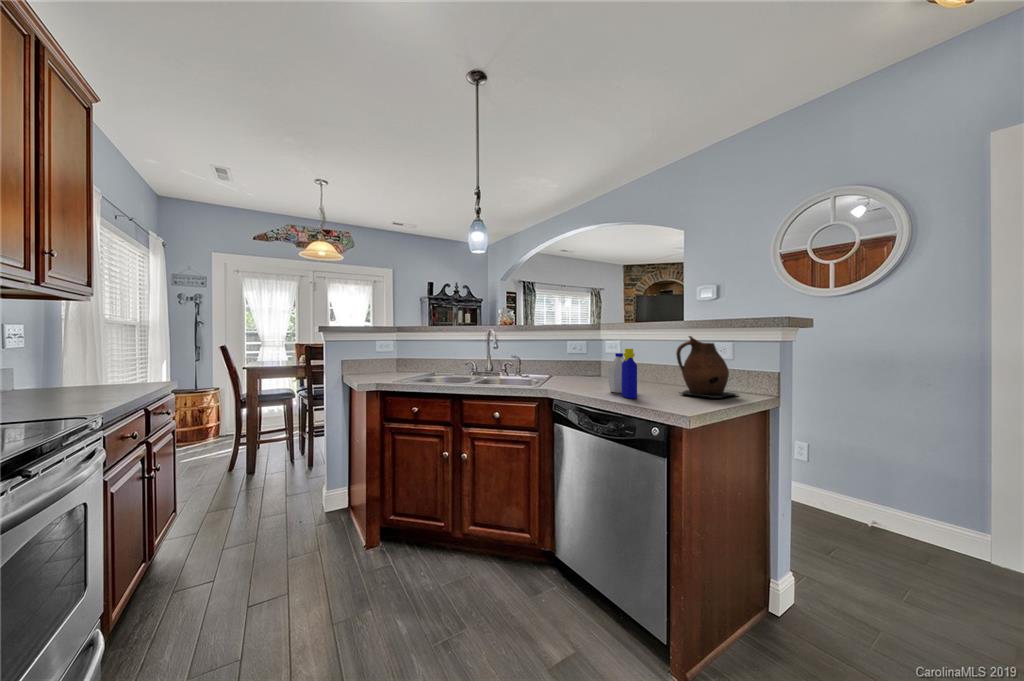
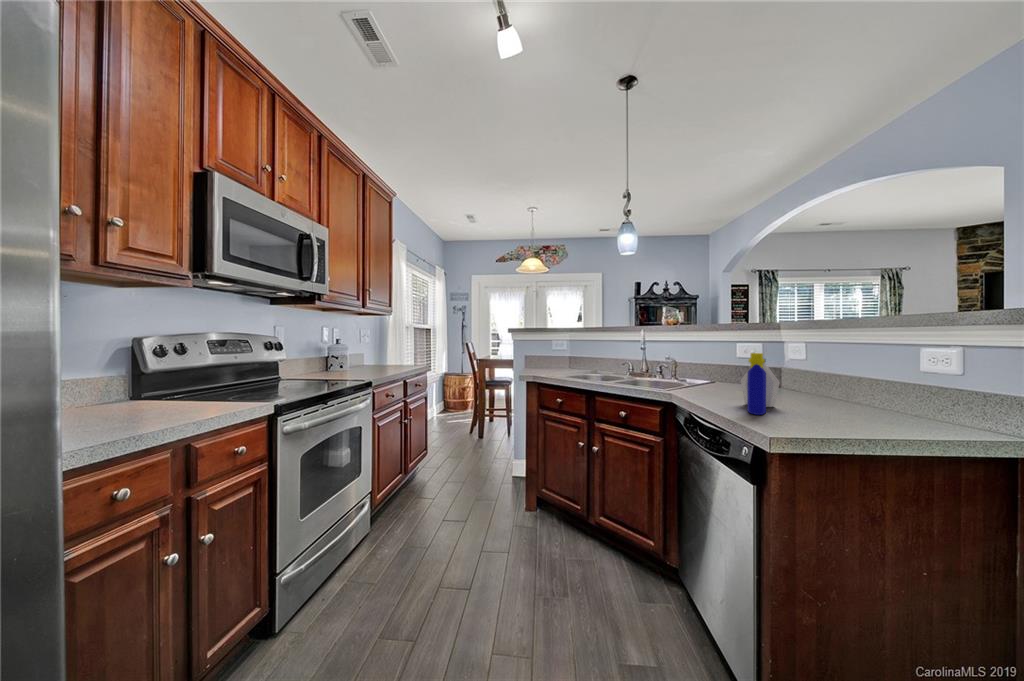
ceramic pitcher: present [676,336,738,398] -> none [844,338,966,432]

